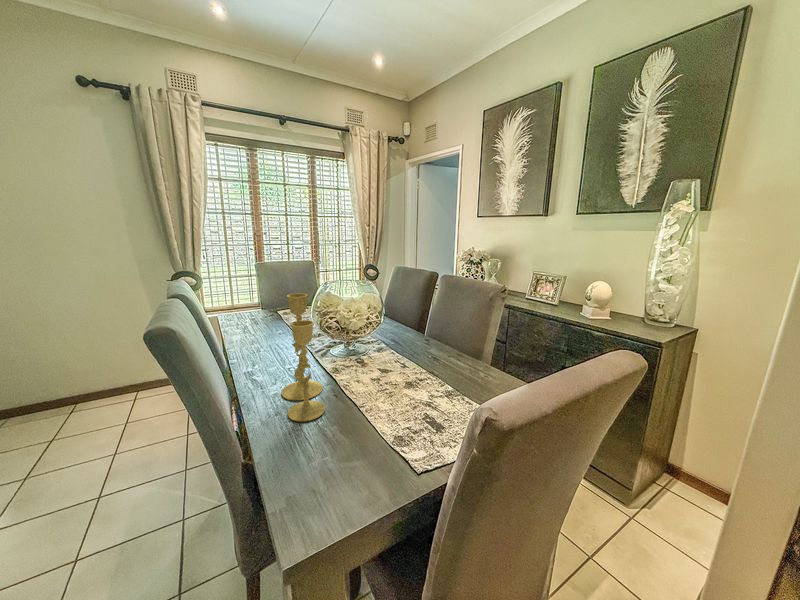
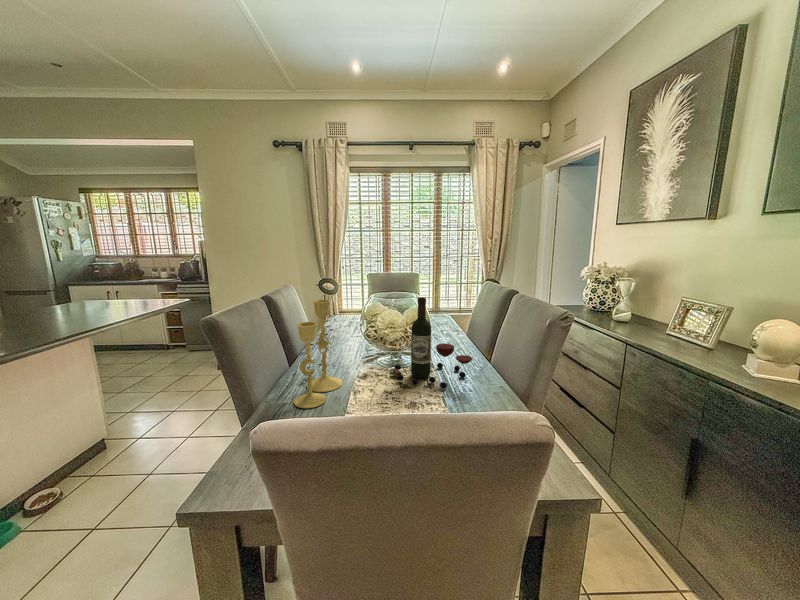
wine bottle: none [360,283,443,368] -> present [393,297,472,389]

